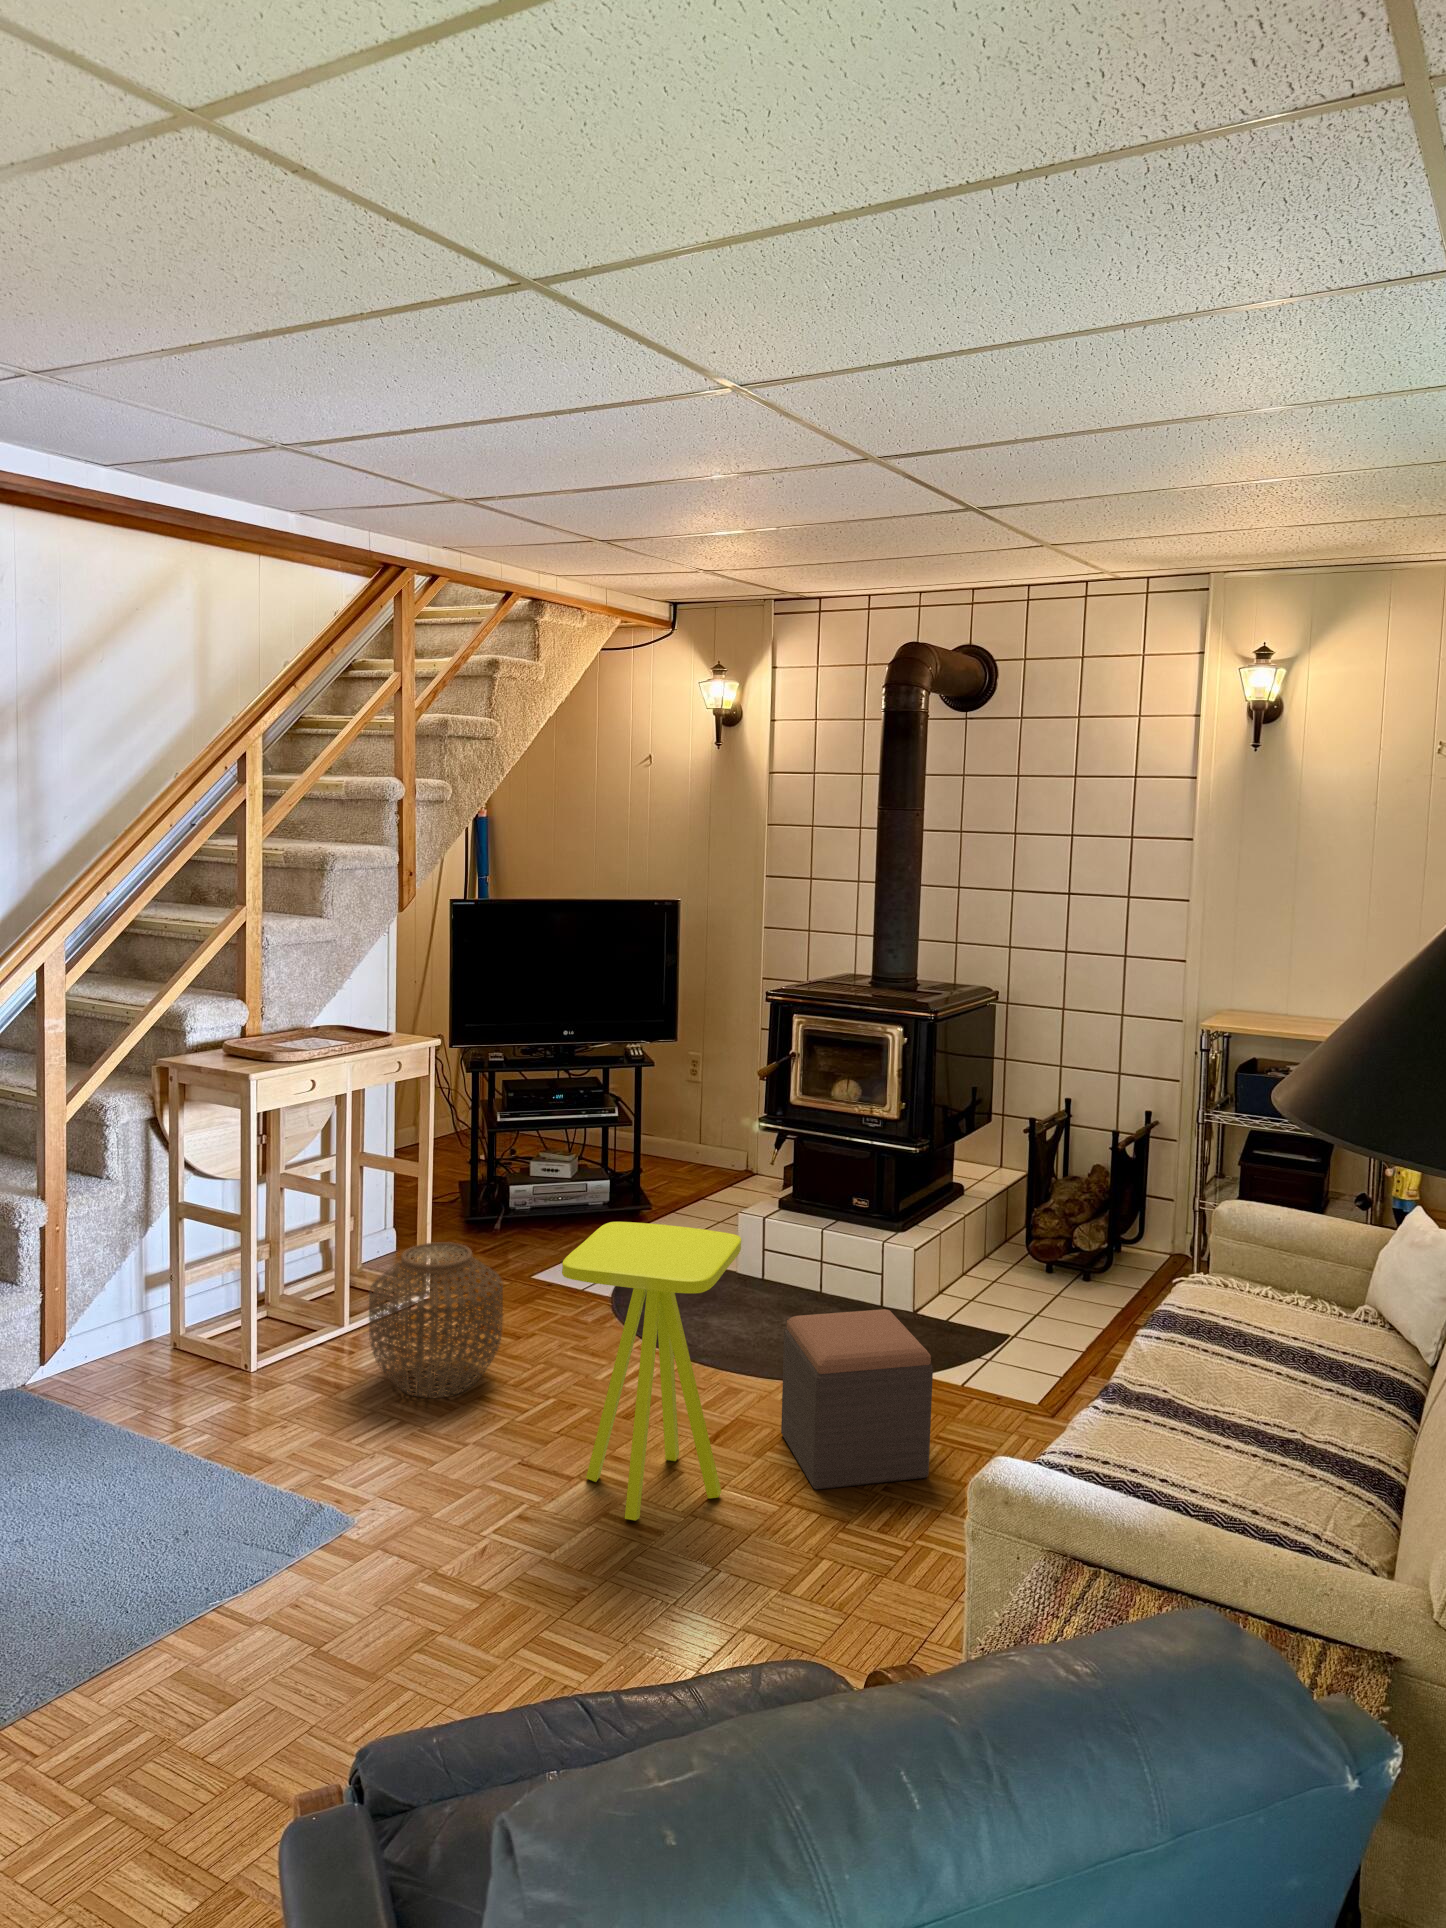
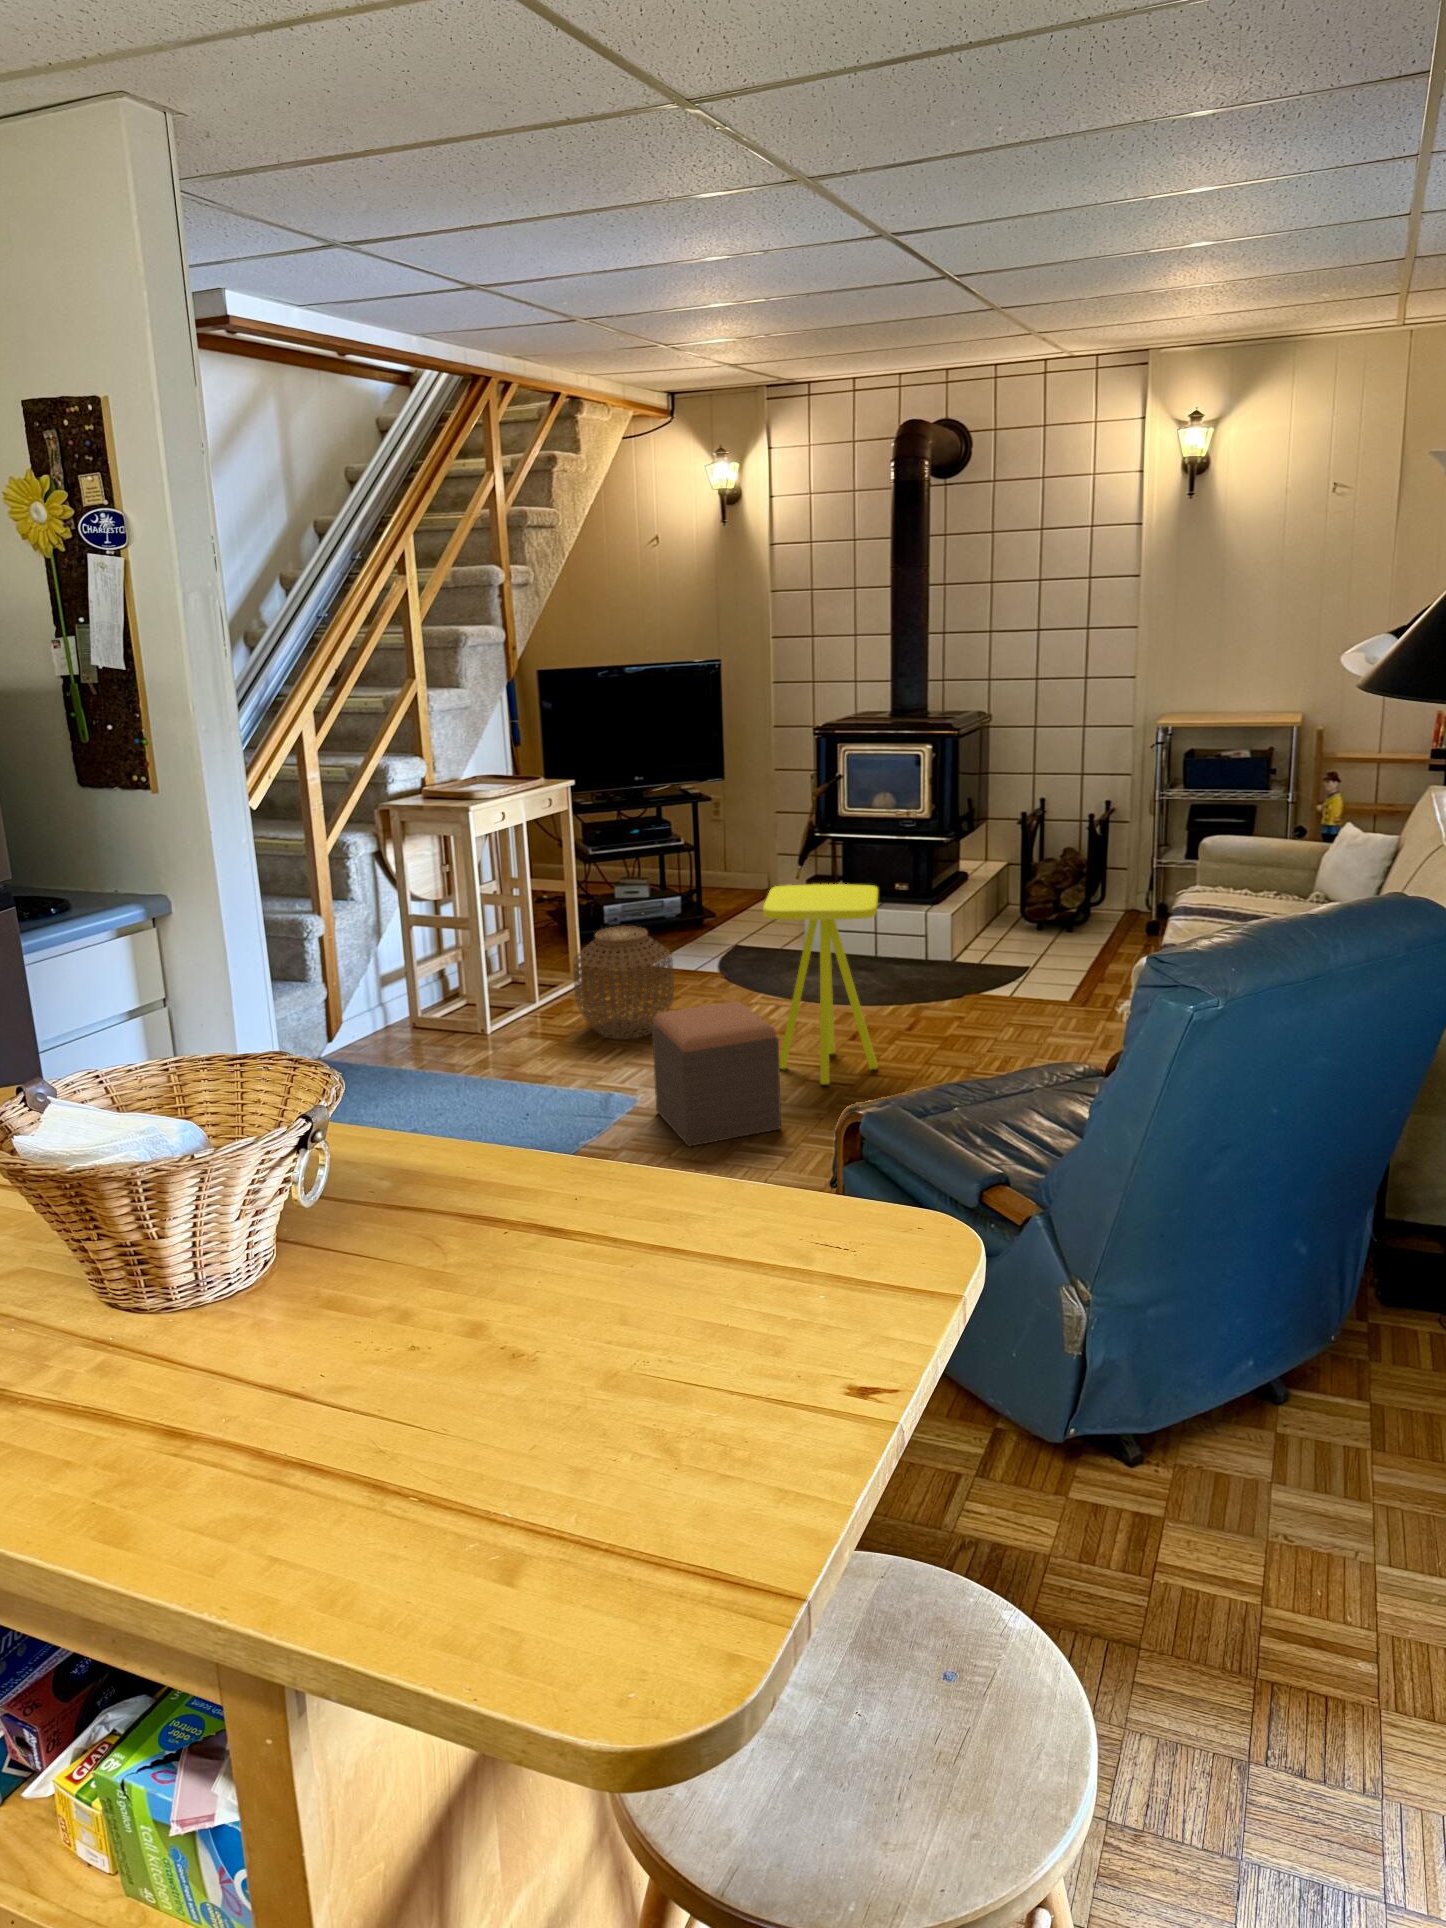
footstool: present [781,1309,933,1490] -> present [652,1001,781,1146]

